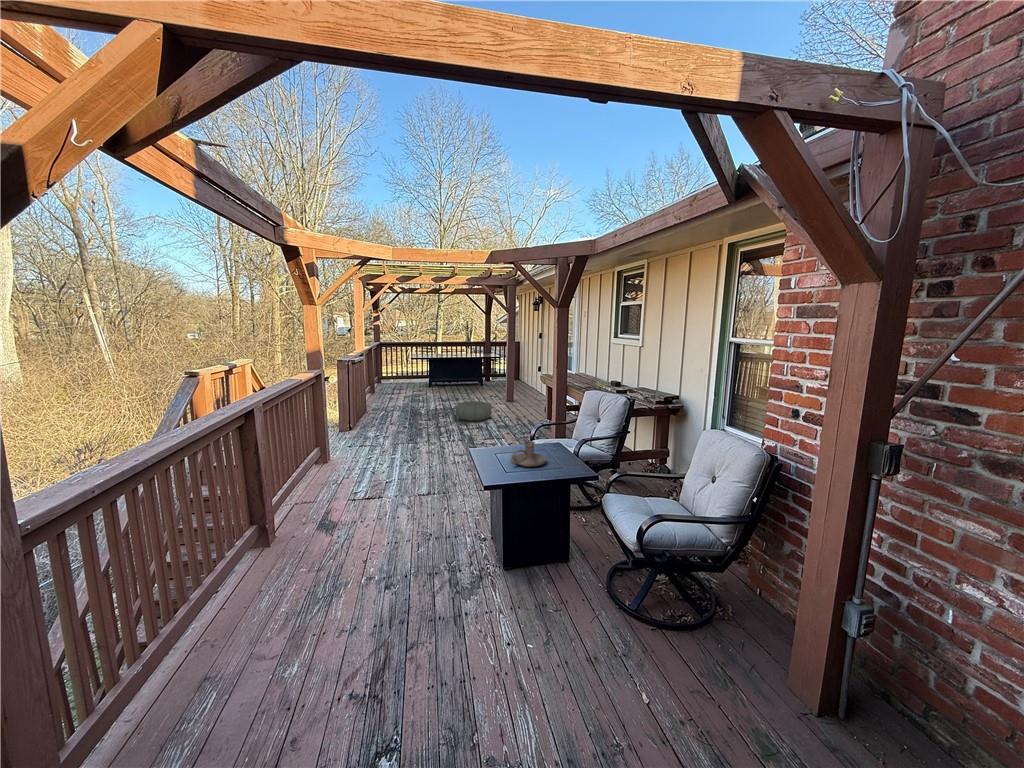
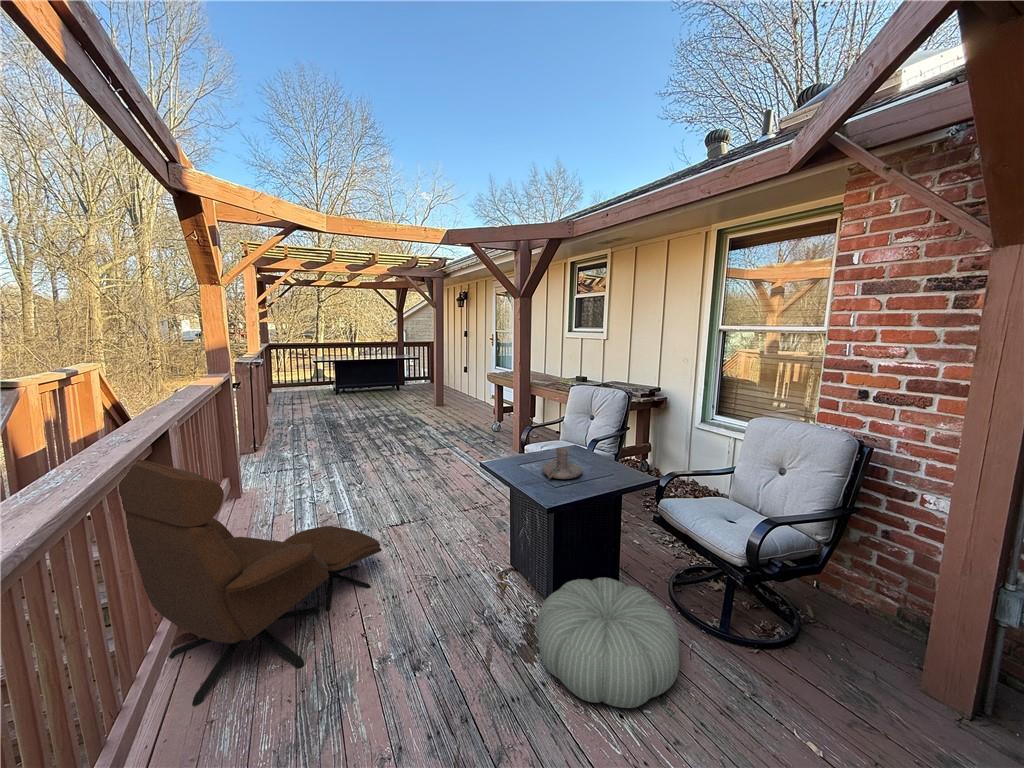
pouf: present [455,401,492,421] -> present [537,578,679,708]
lounge chair: none [206,421,396,584] -> present [119,459,382,706]

